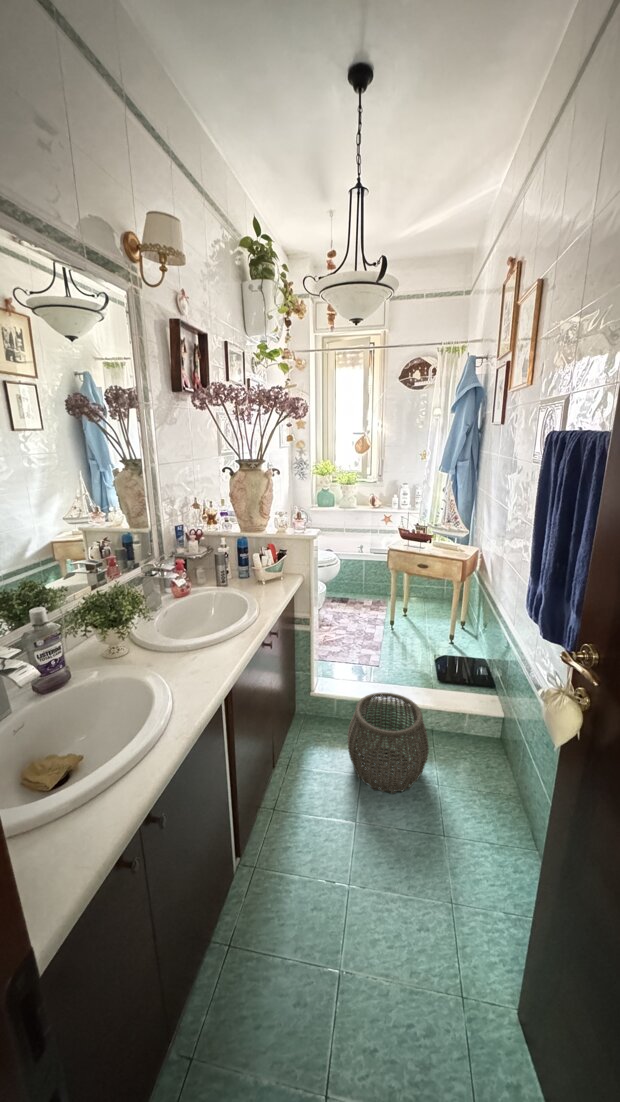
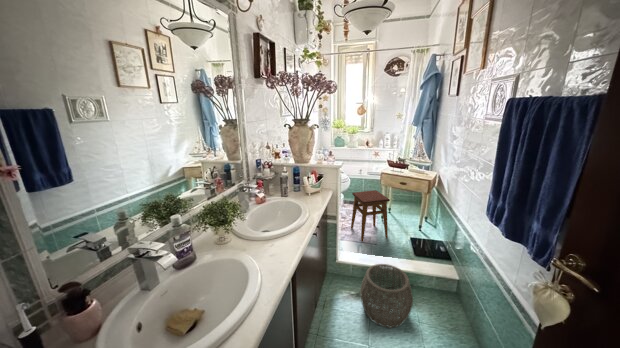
stool: none [340,577,401,662] -> present [351,190,390,241]

